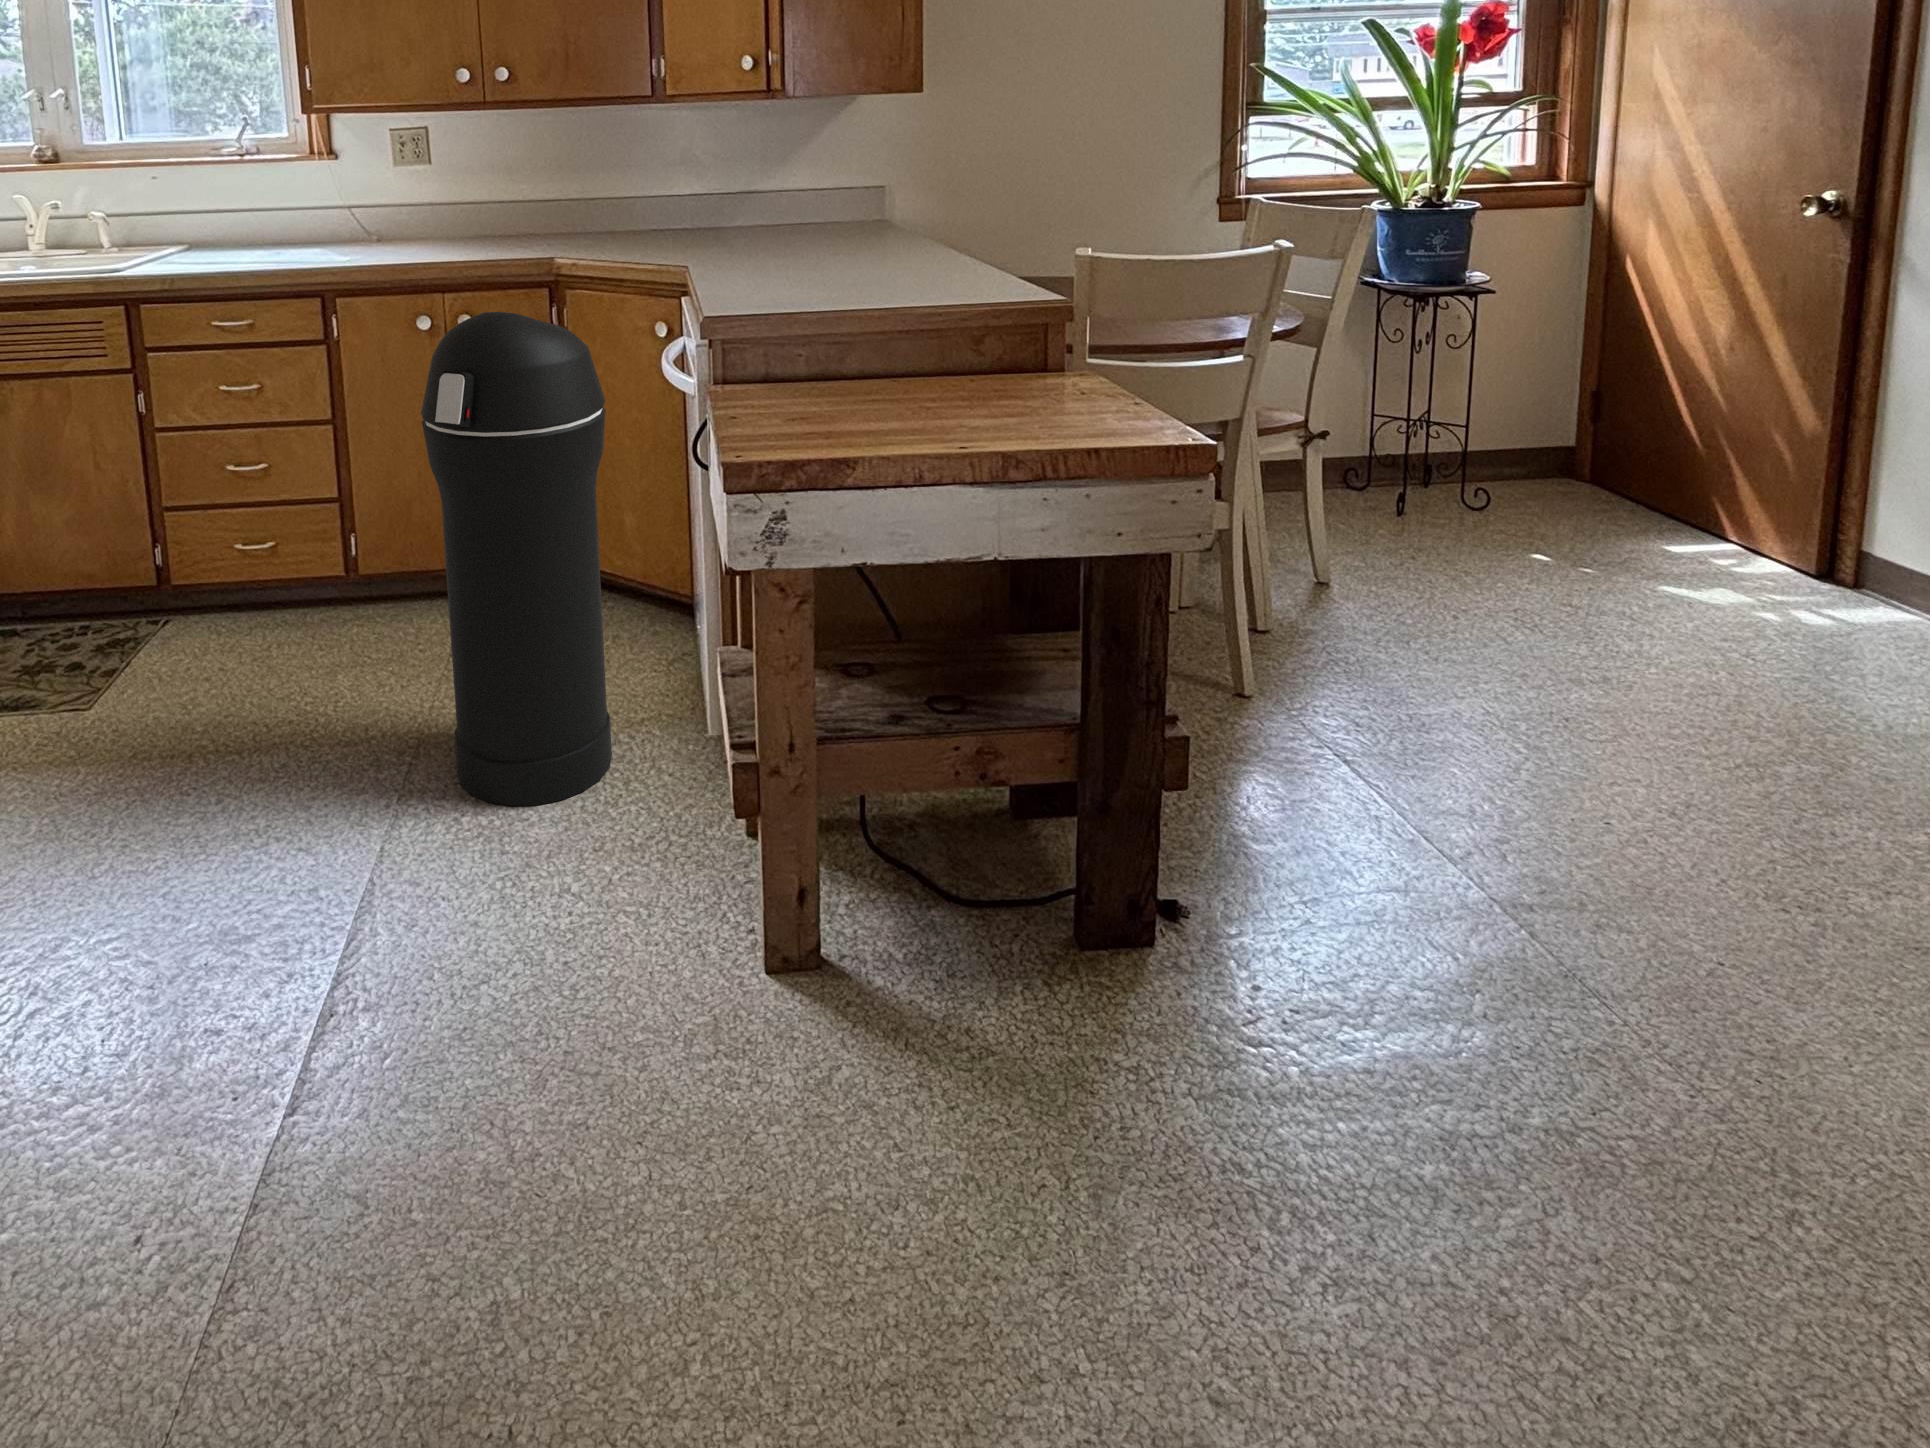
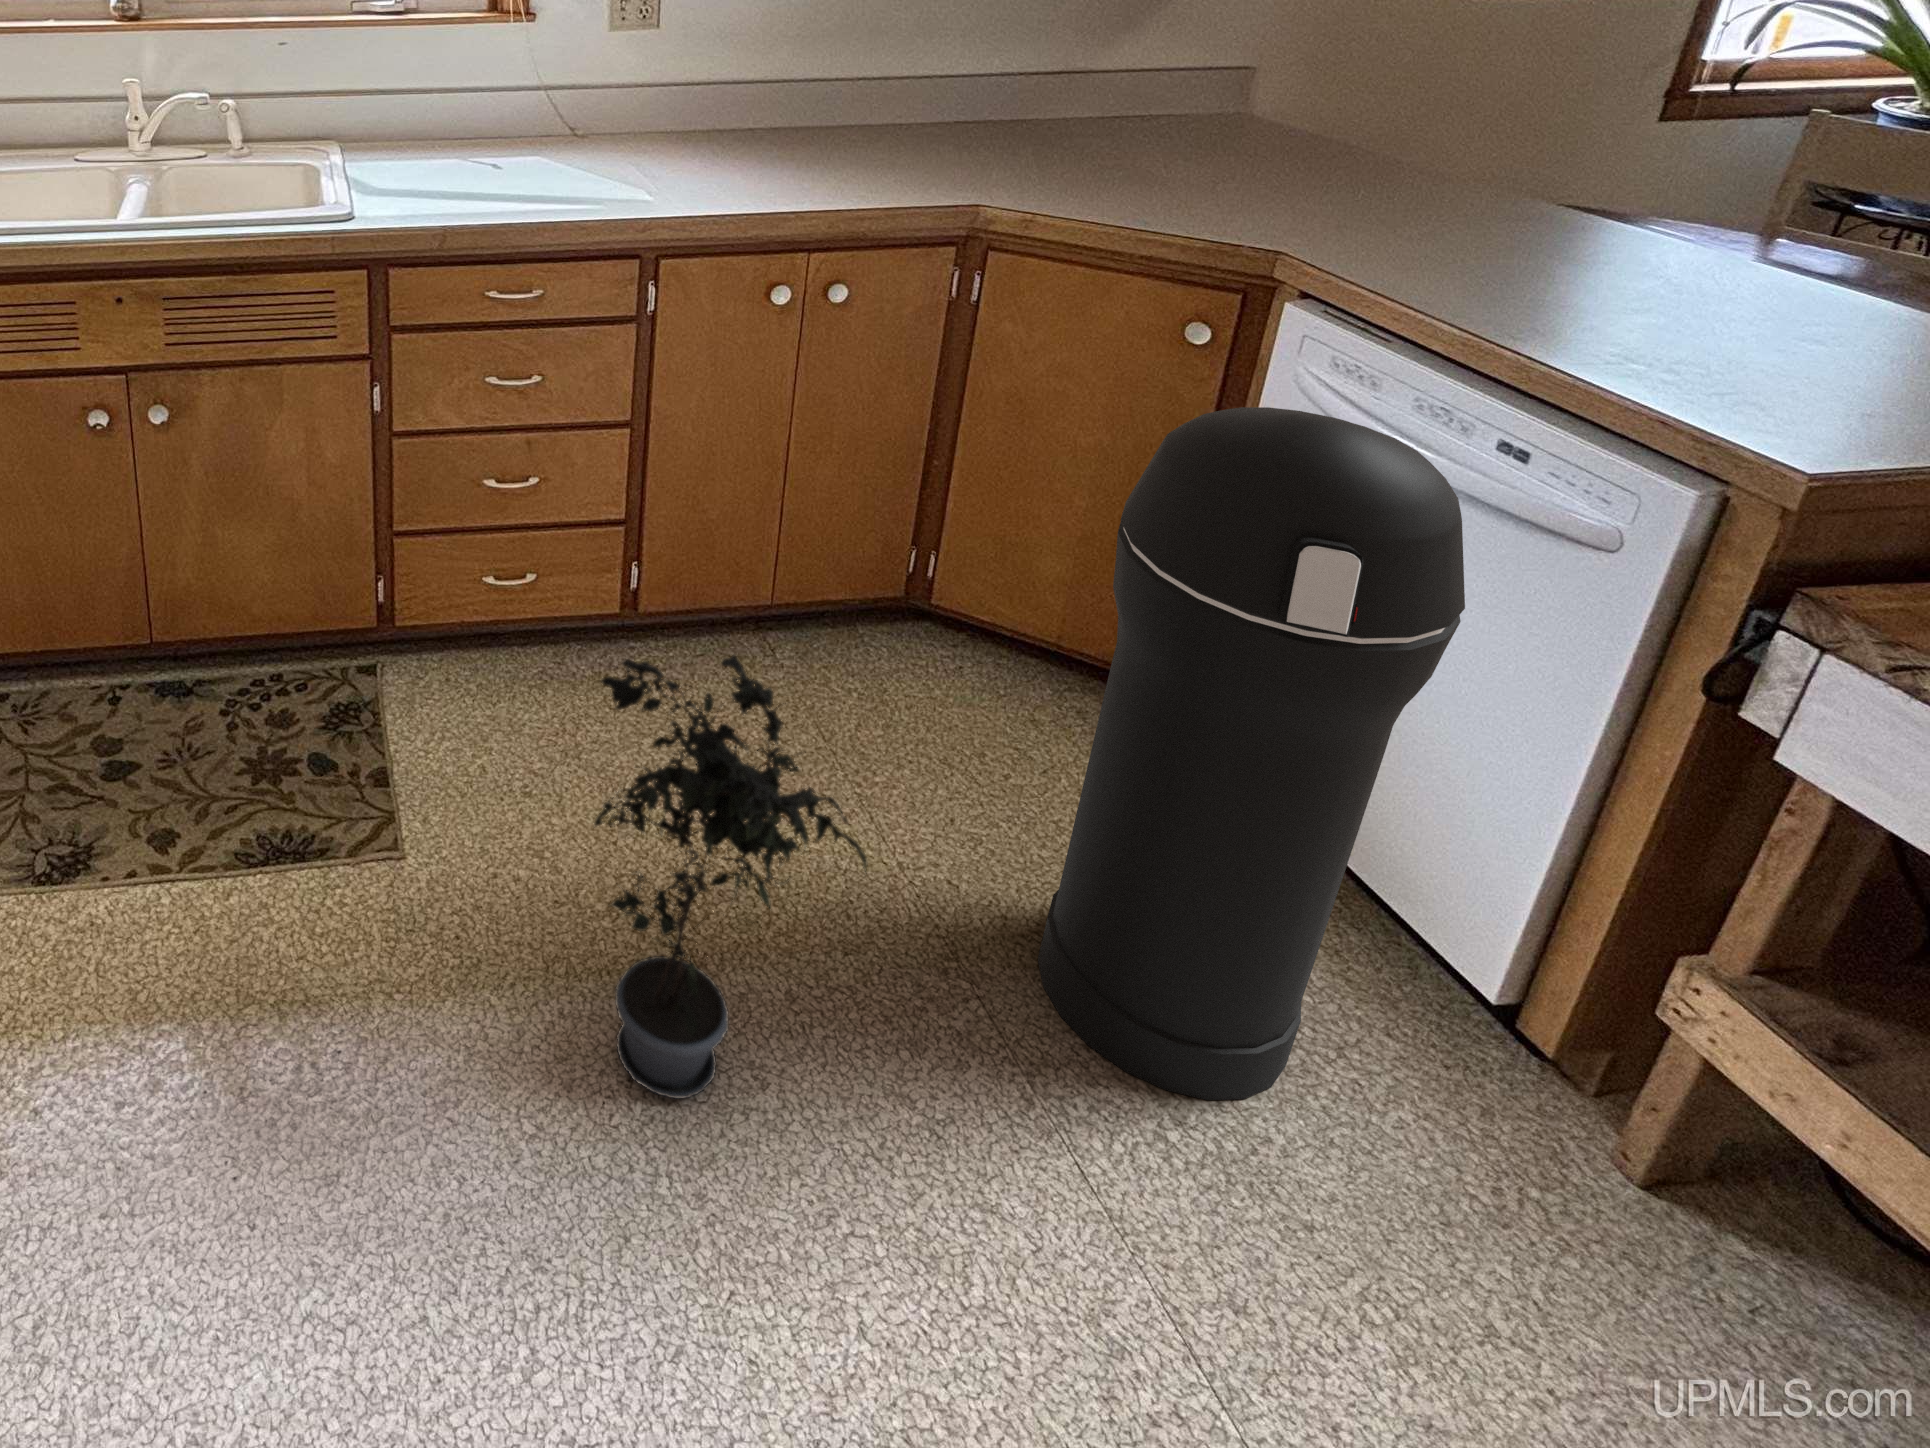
potted plant: none [63,480,220,806] -> present [594,655,867,1099]

